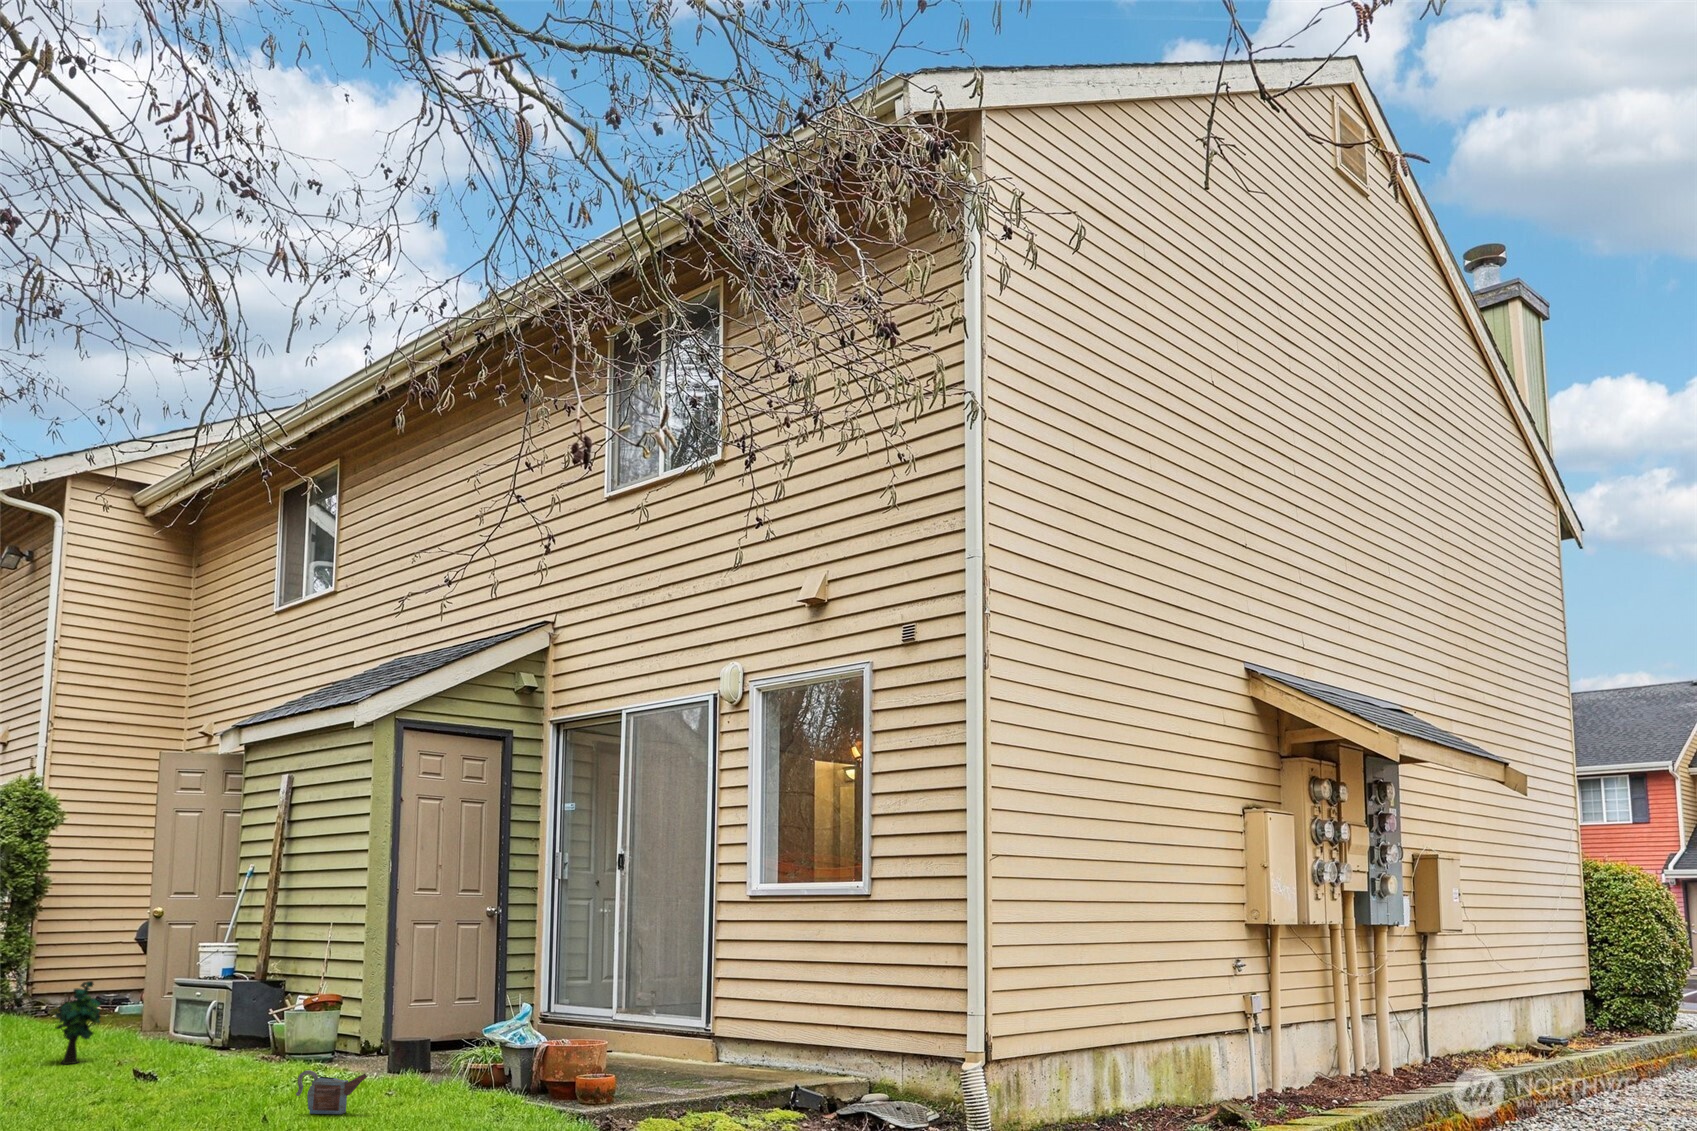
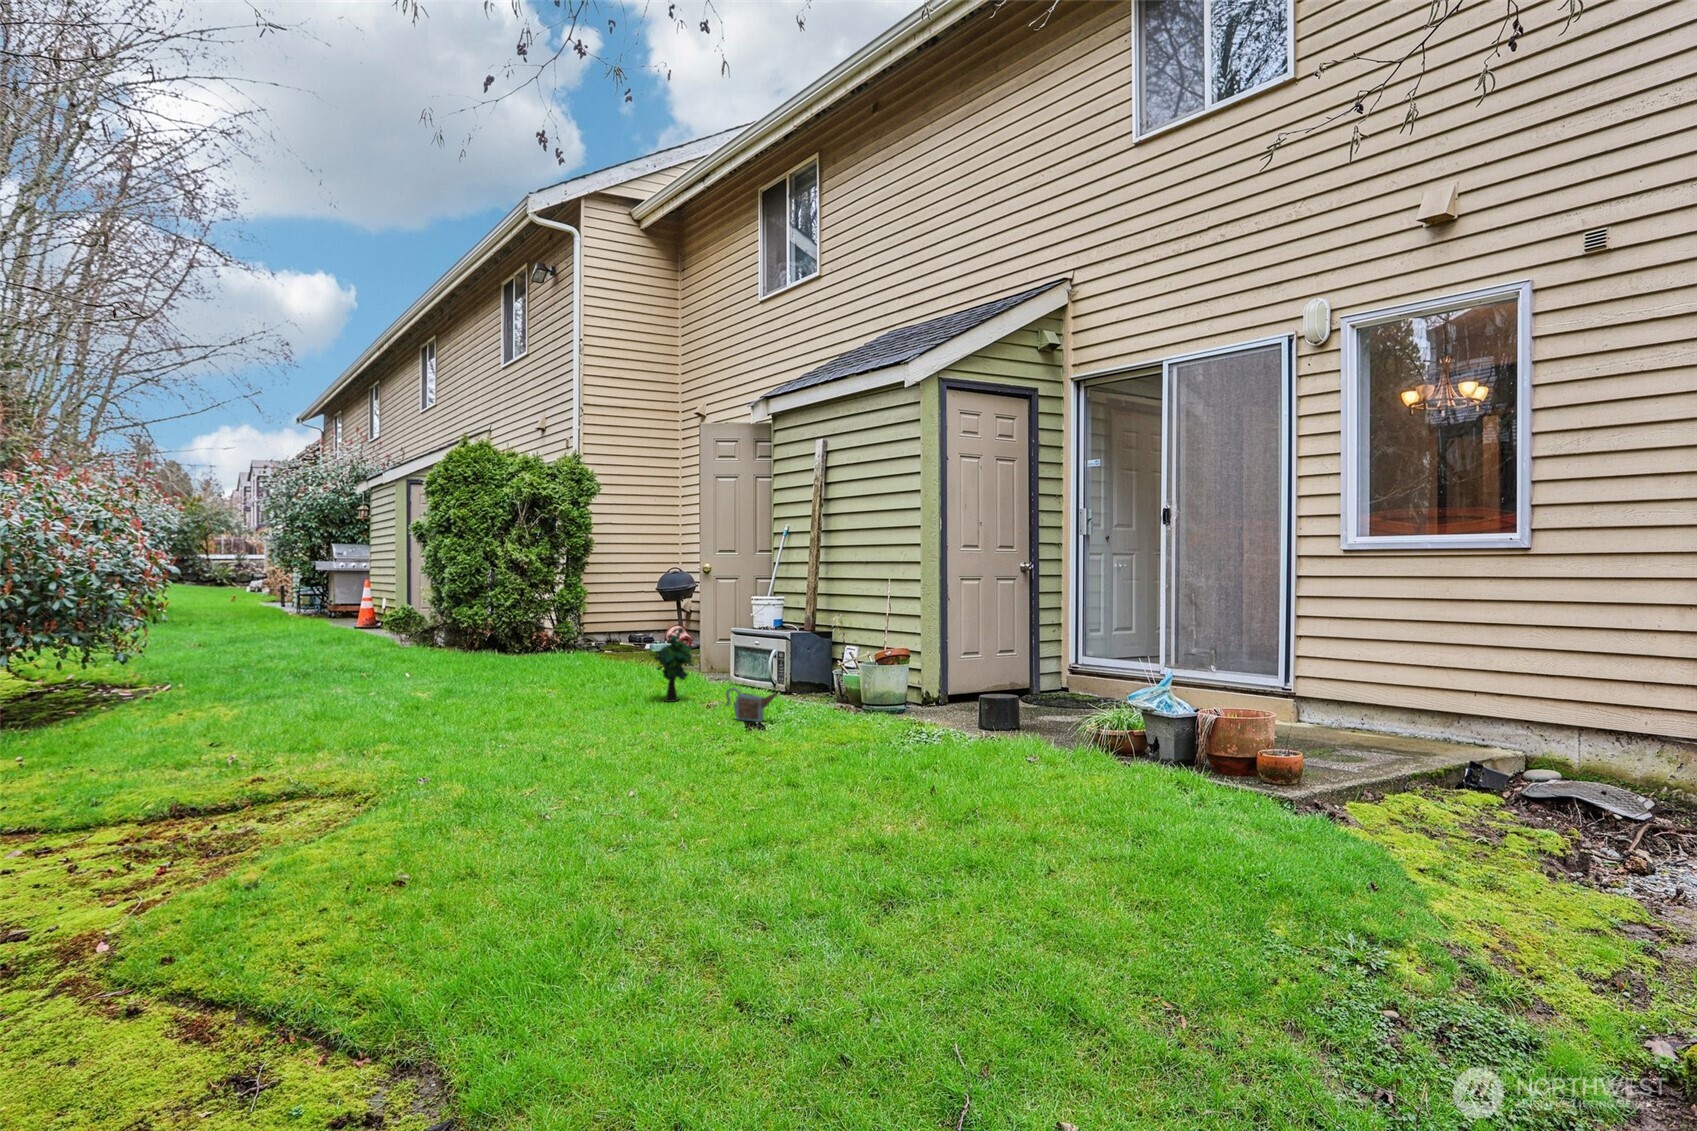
watering can: present [296,1070,368,1114] -> present [726,688,778,722]

